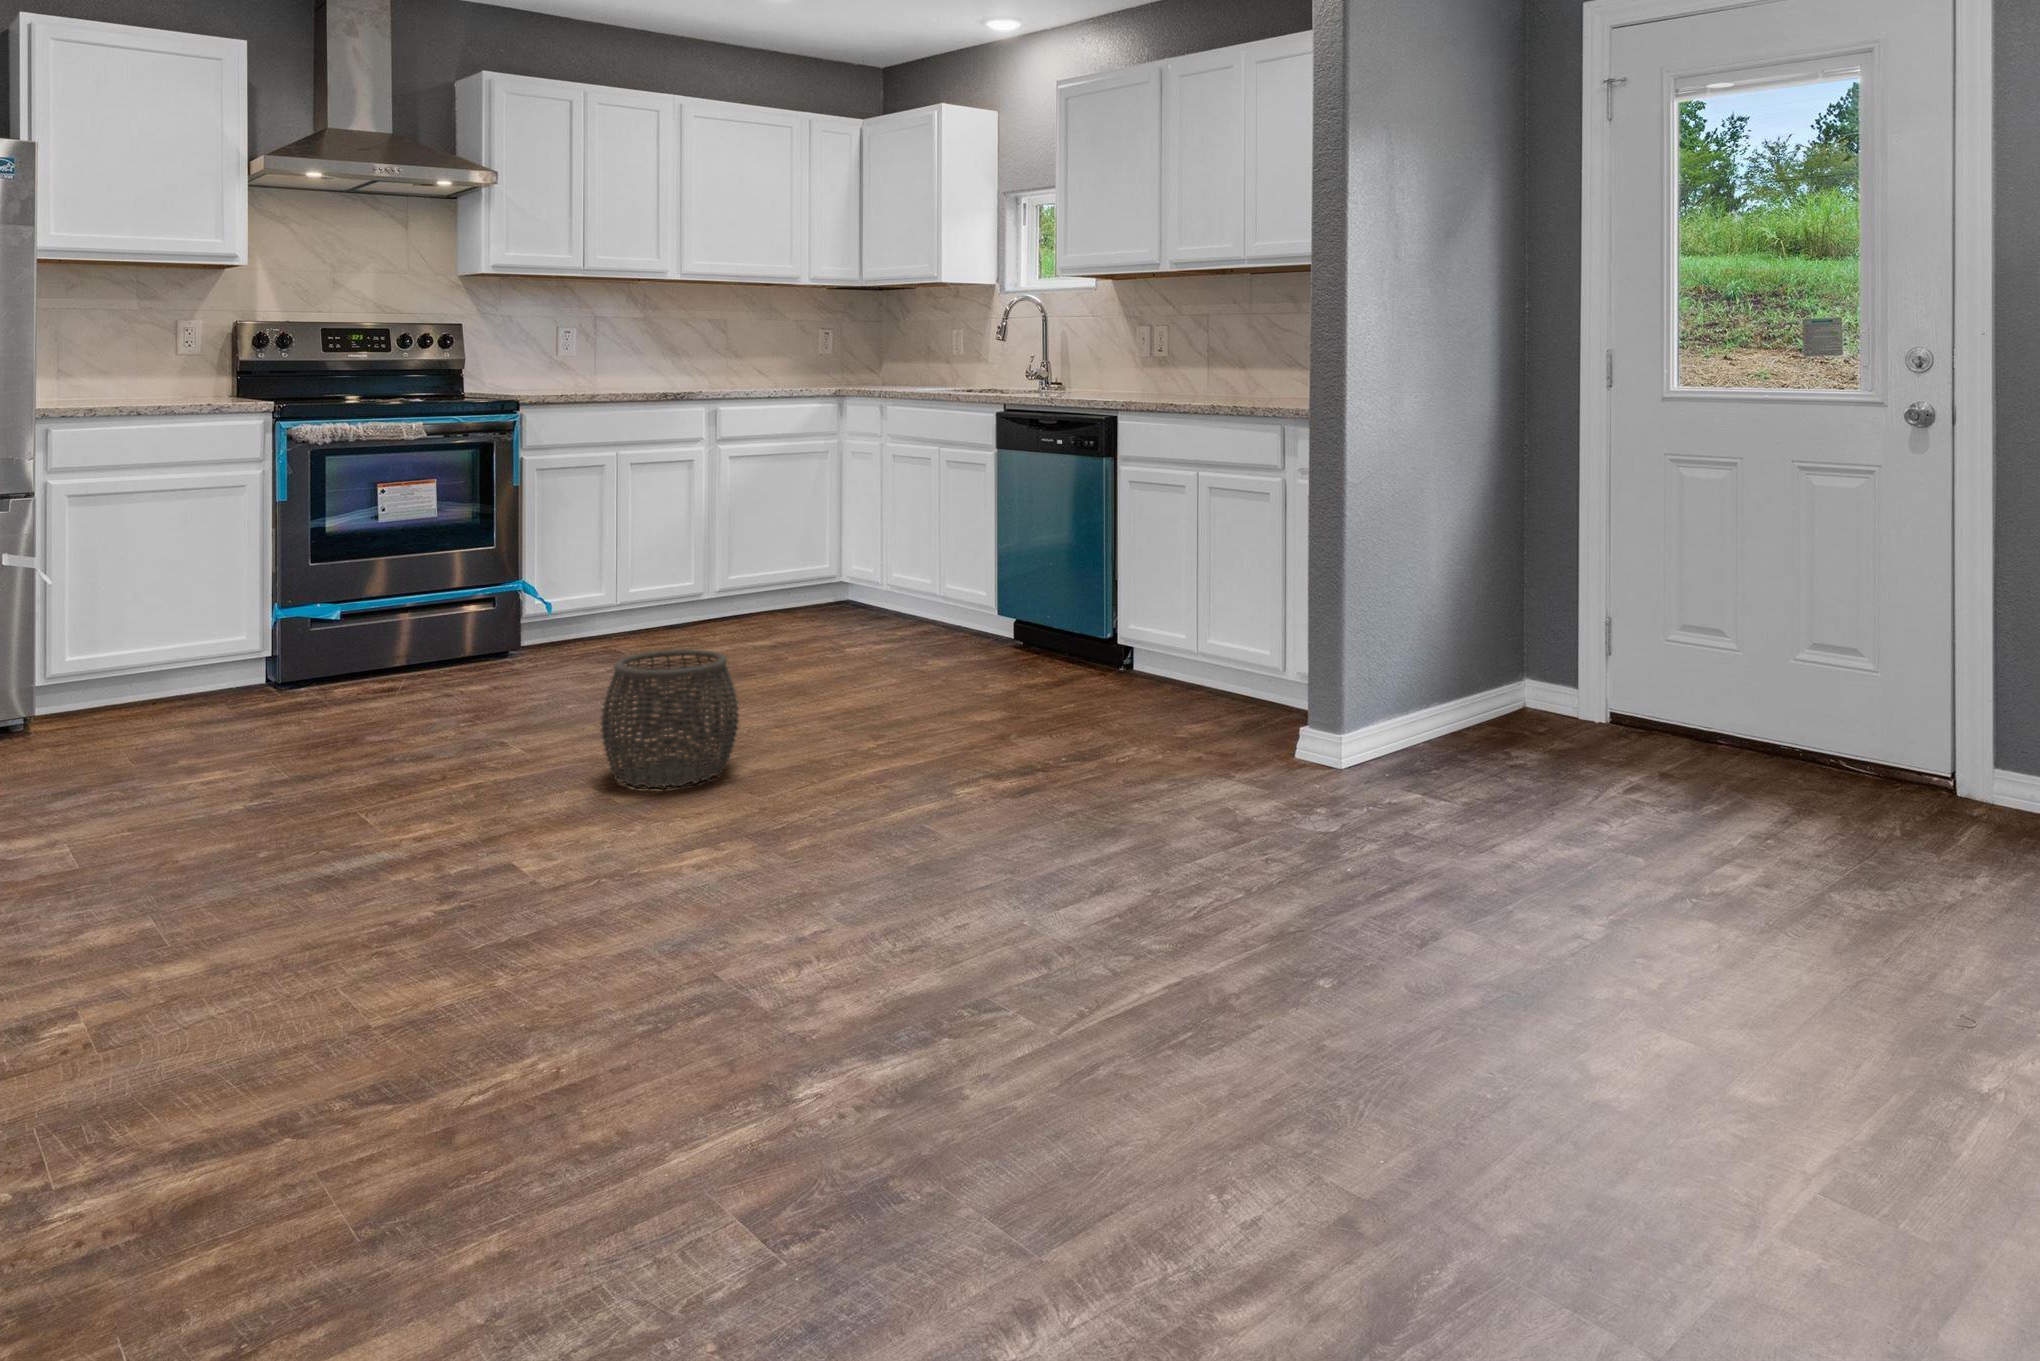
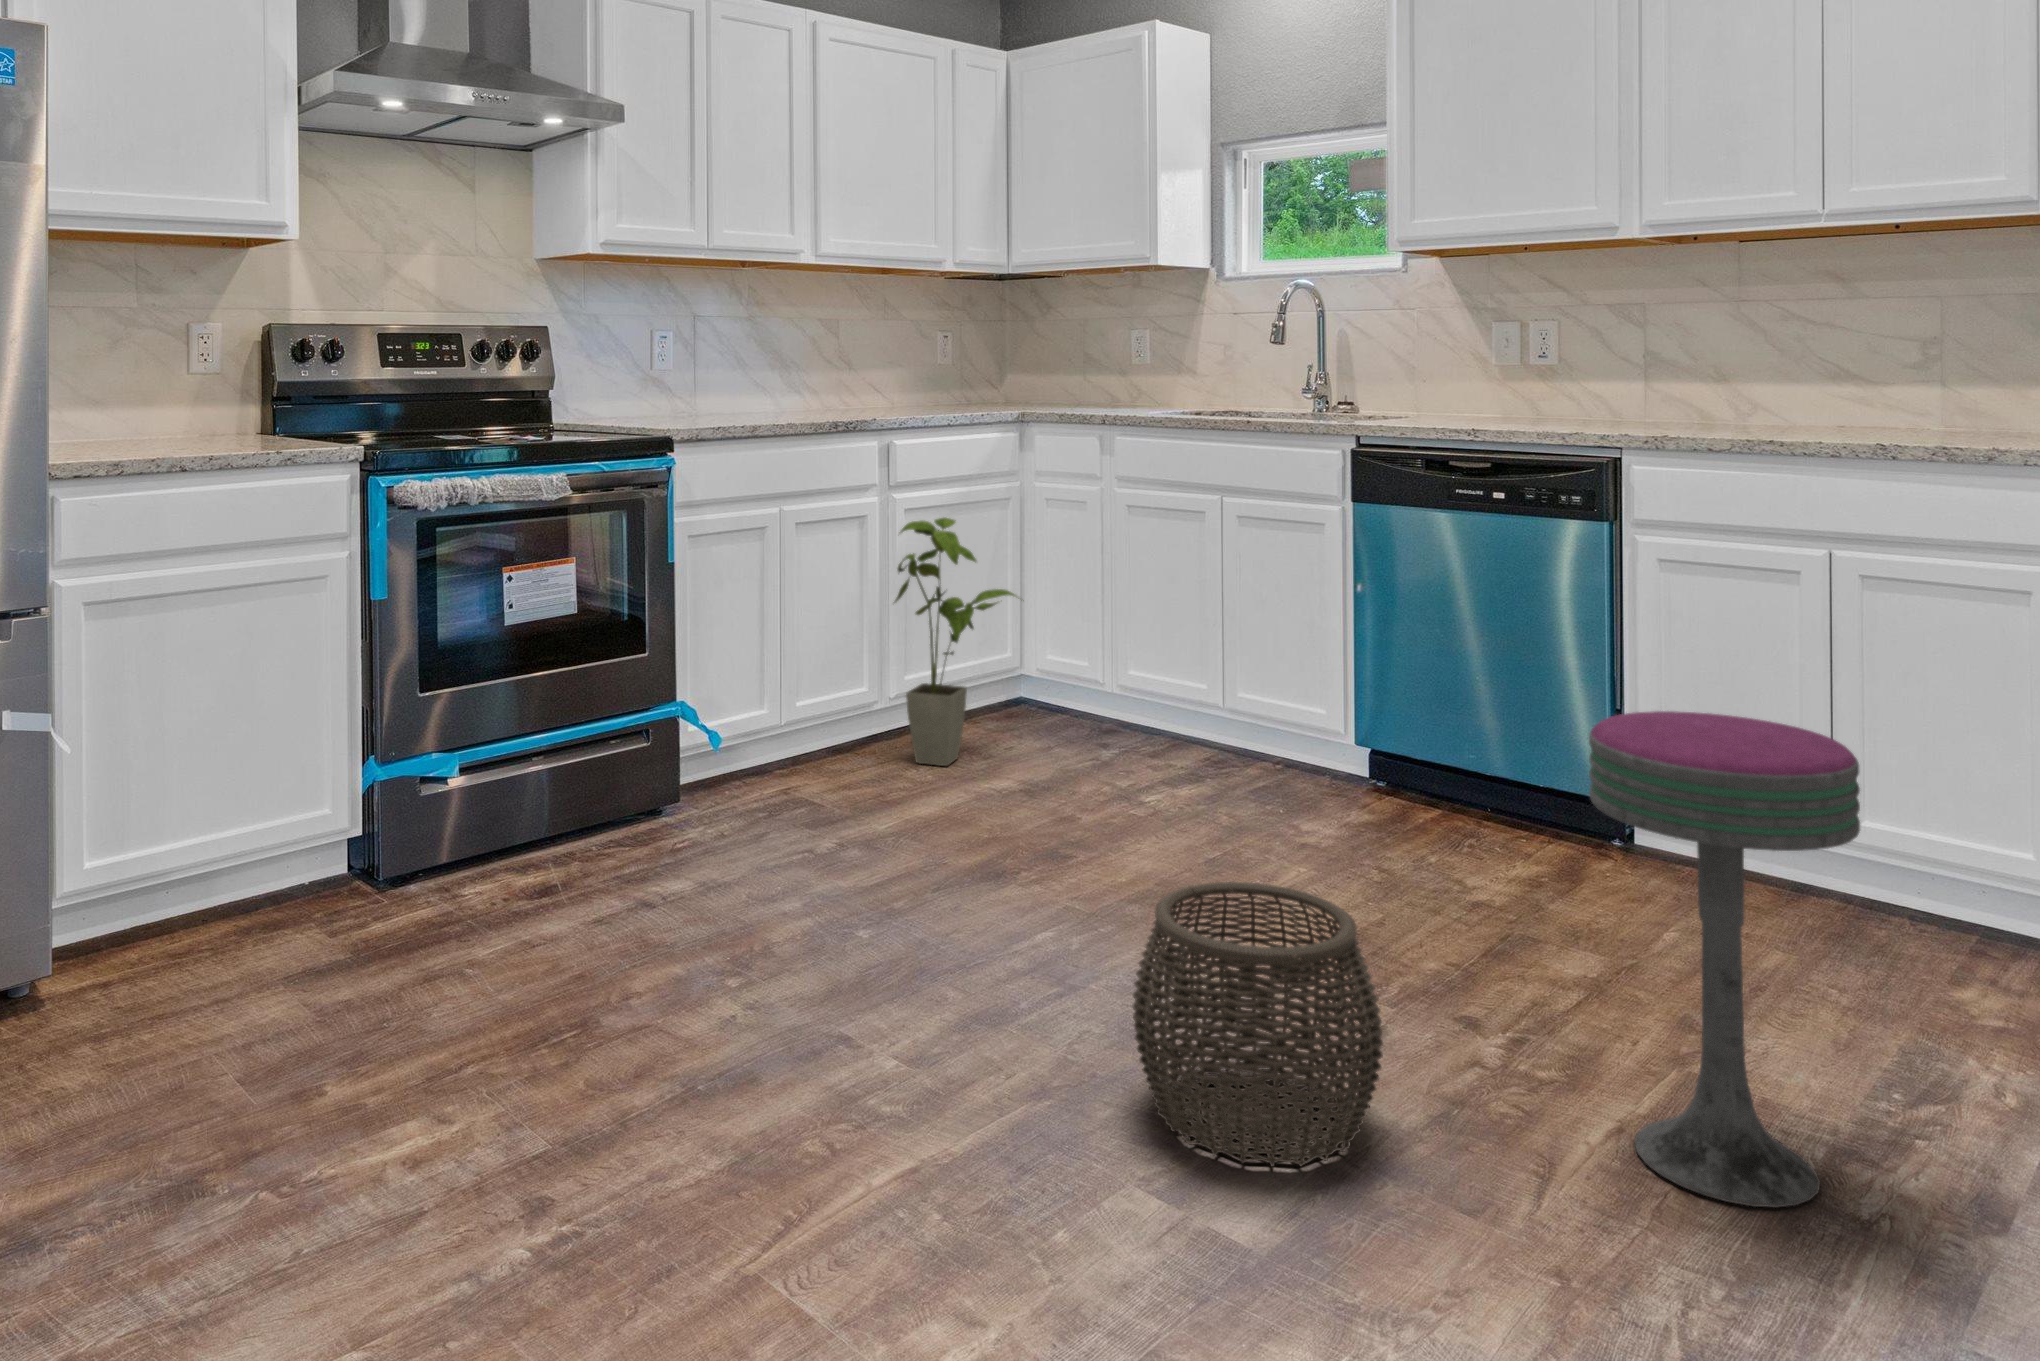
house plant: none [705,460,798,633] -> present [895,517,1019,766]
bar stool: none [832,549,960,801] -> present [1589,711,1860,1208]

